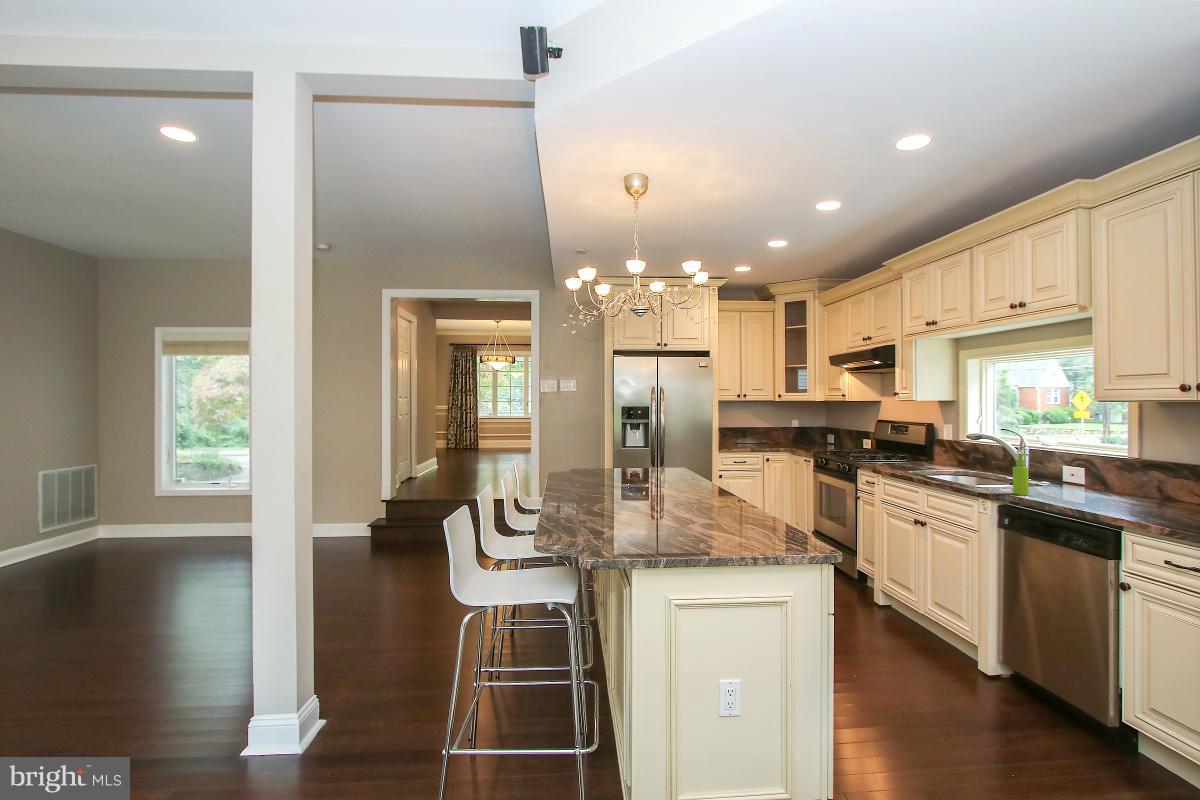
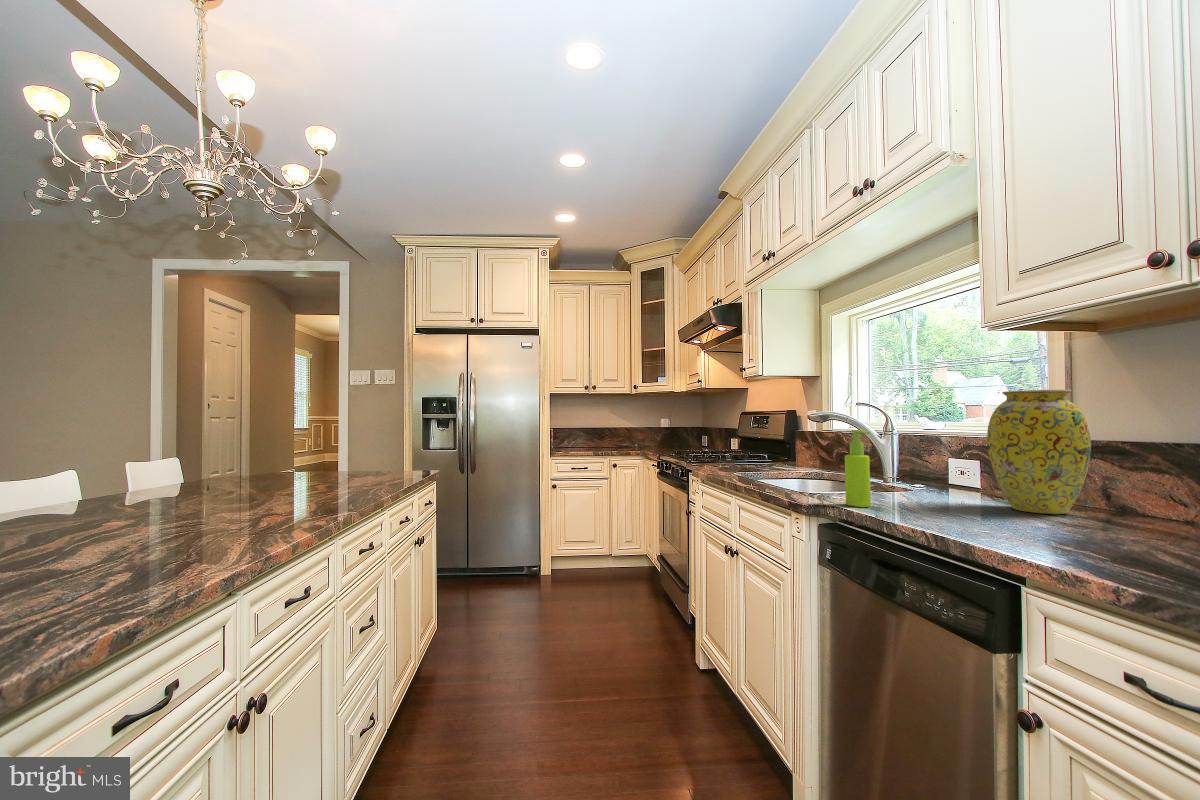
vase: none [1096,433,1155,499] -> present [987,390,1091,514]

